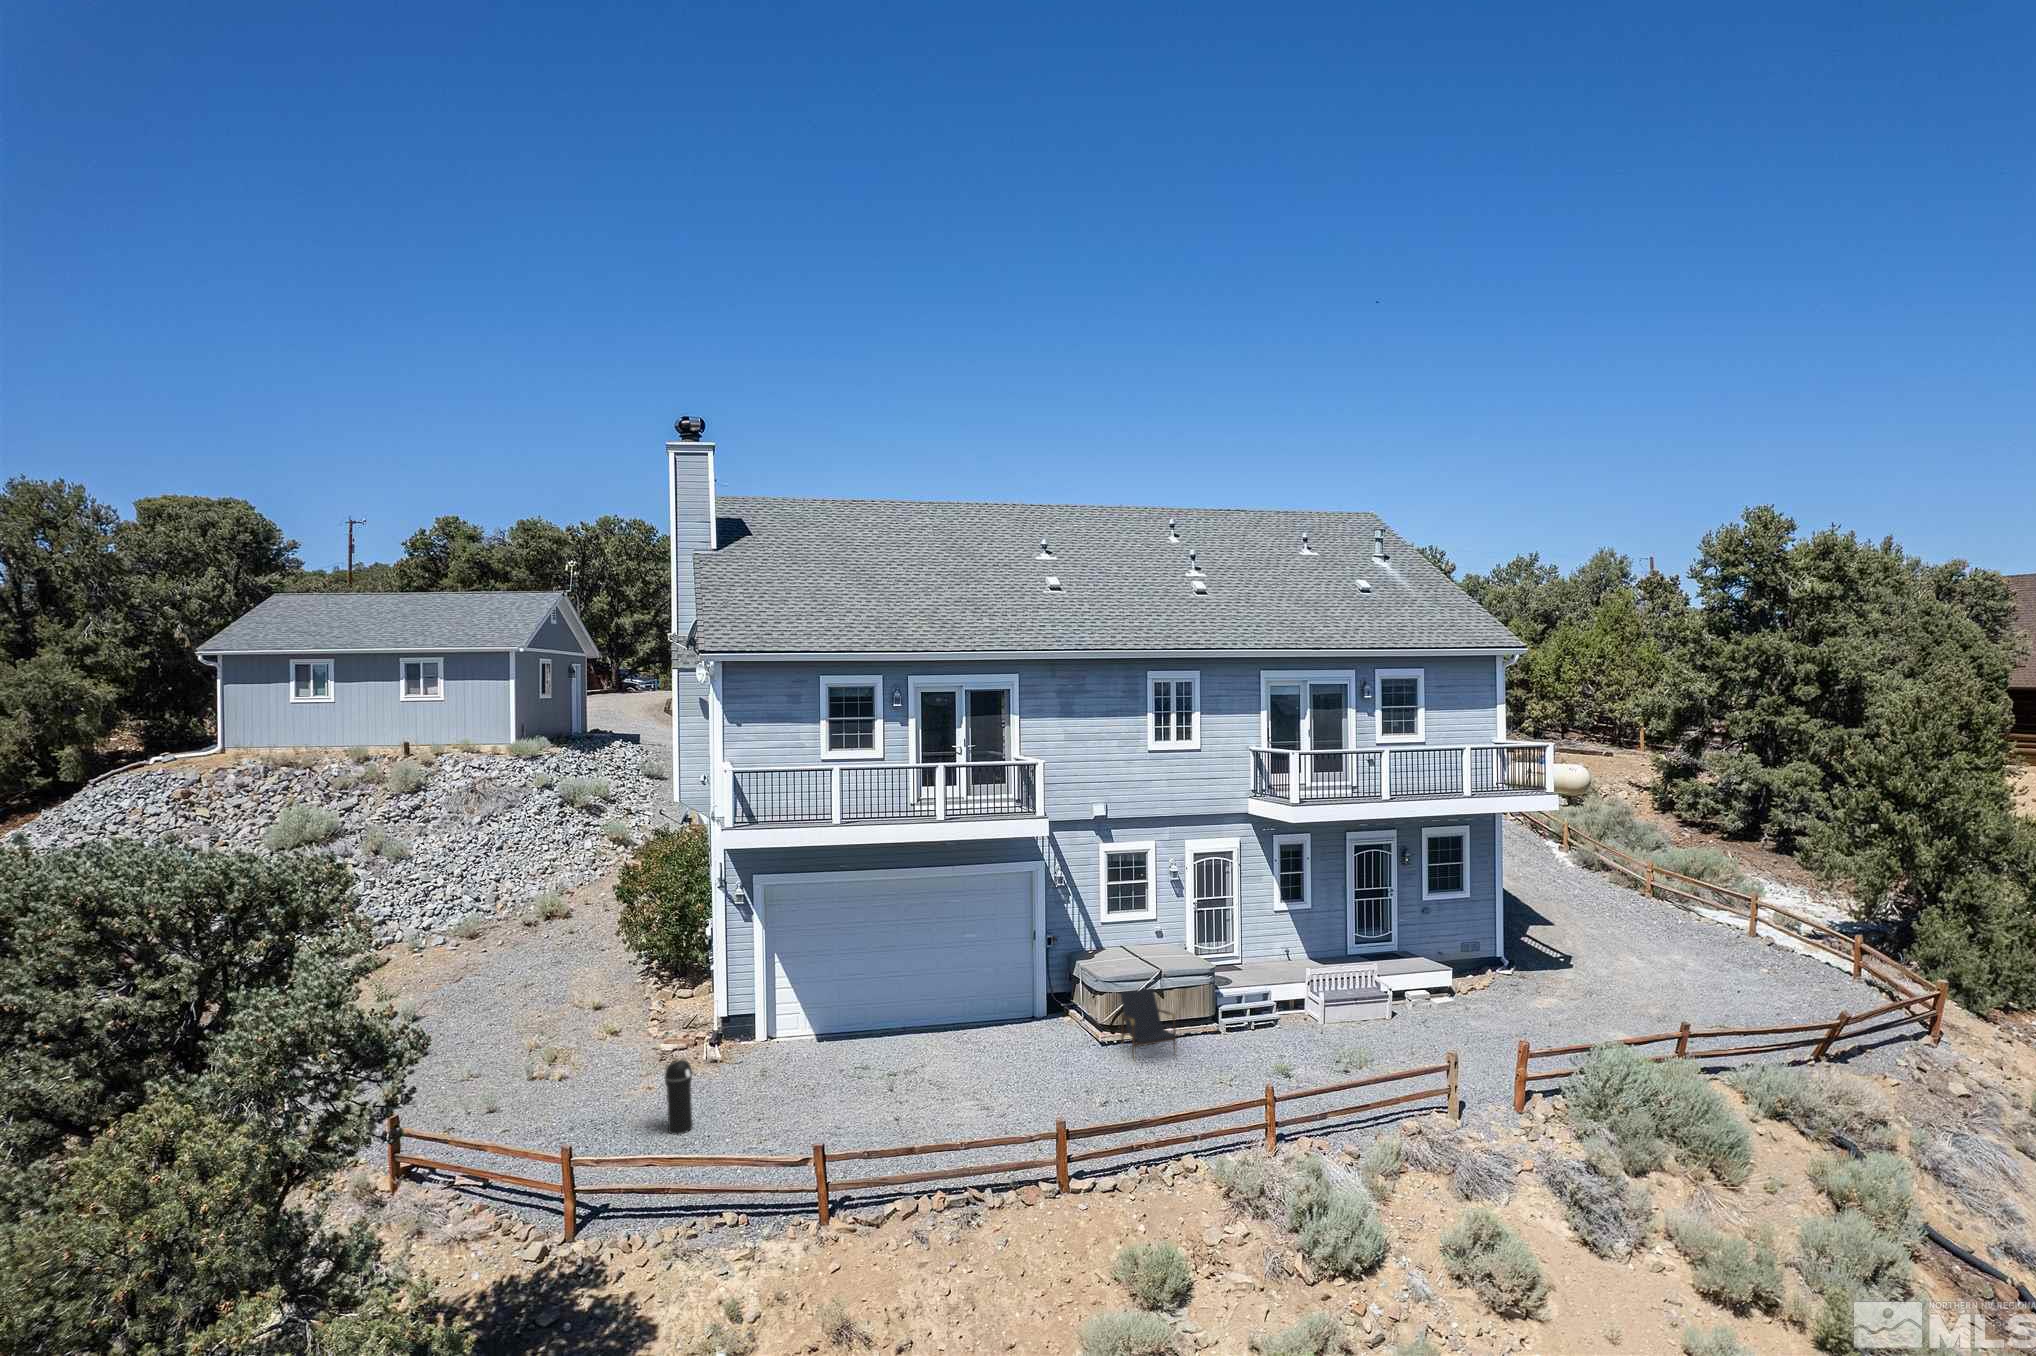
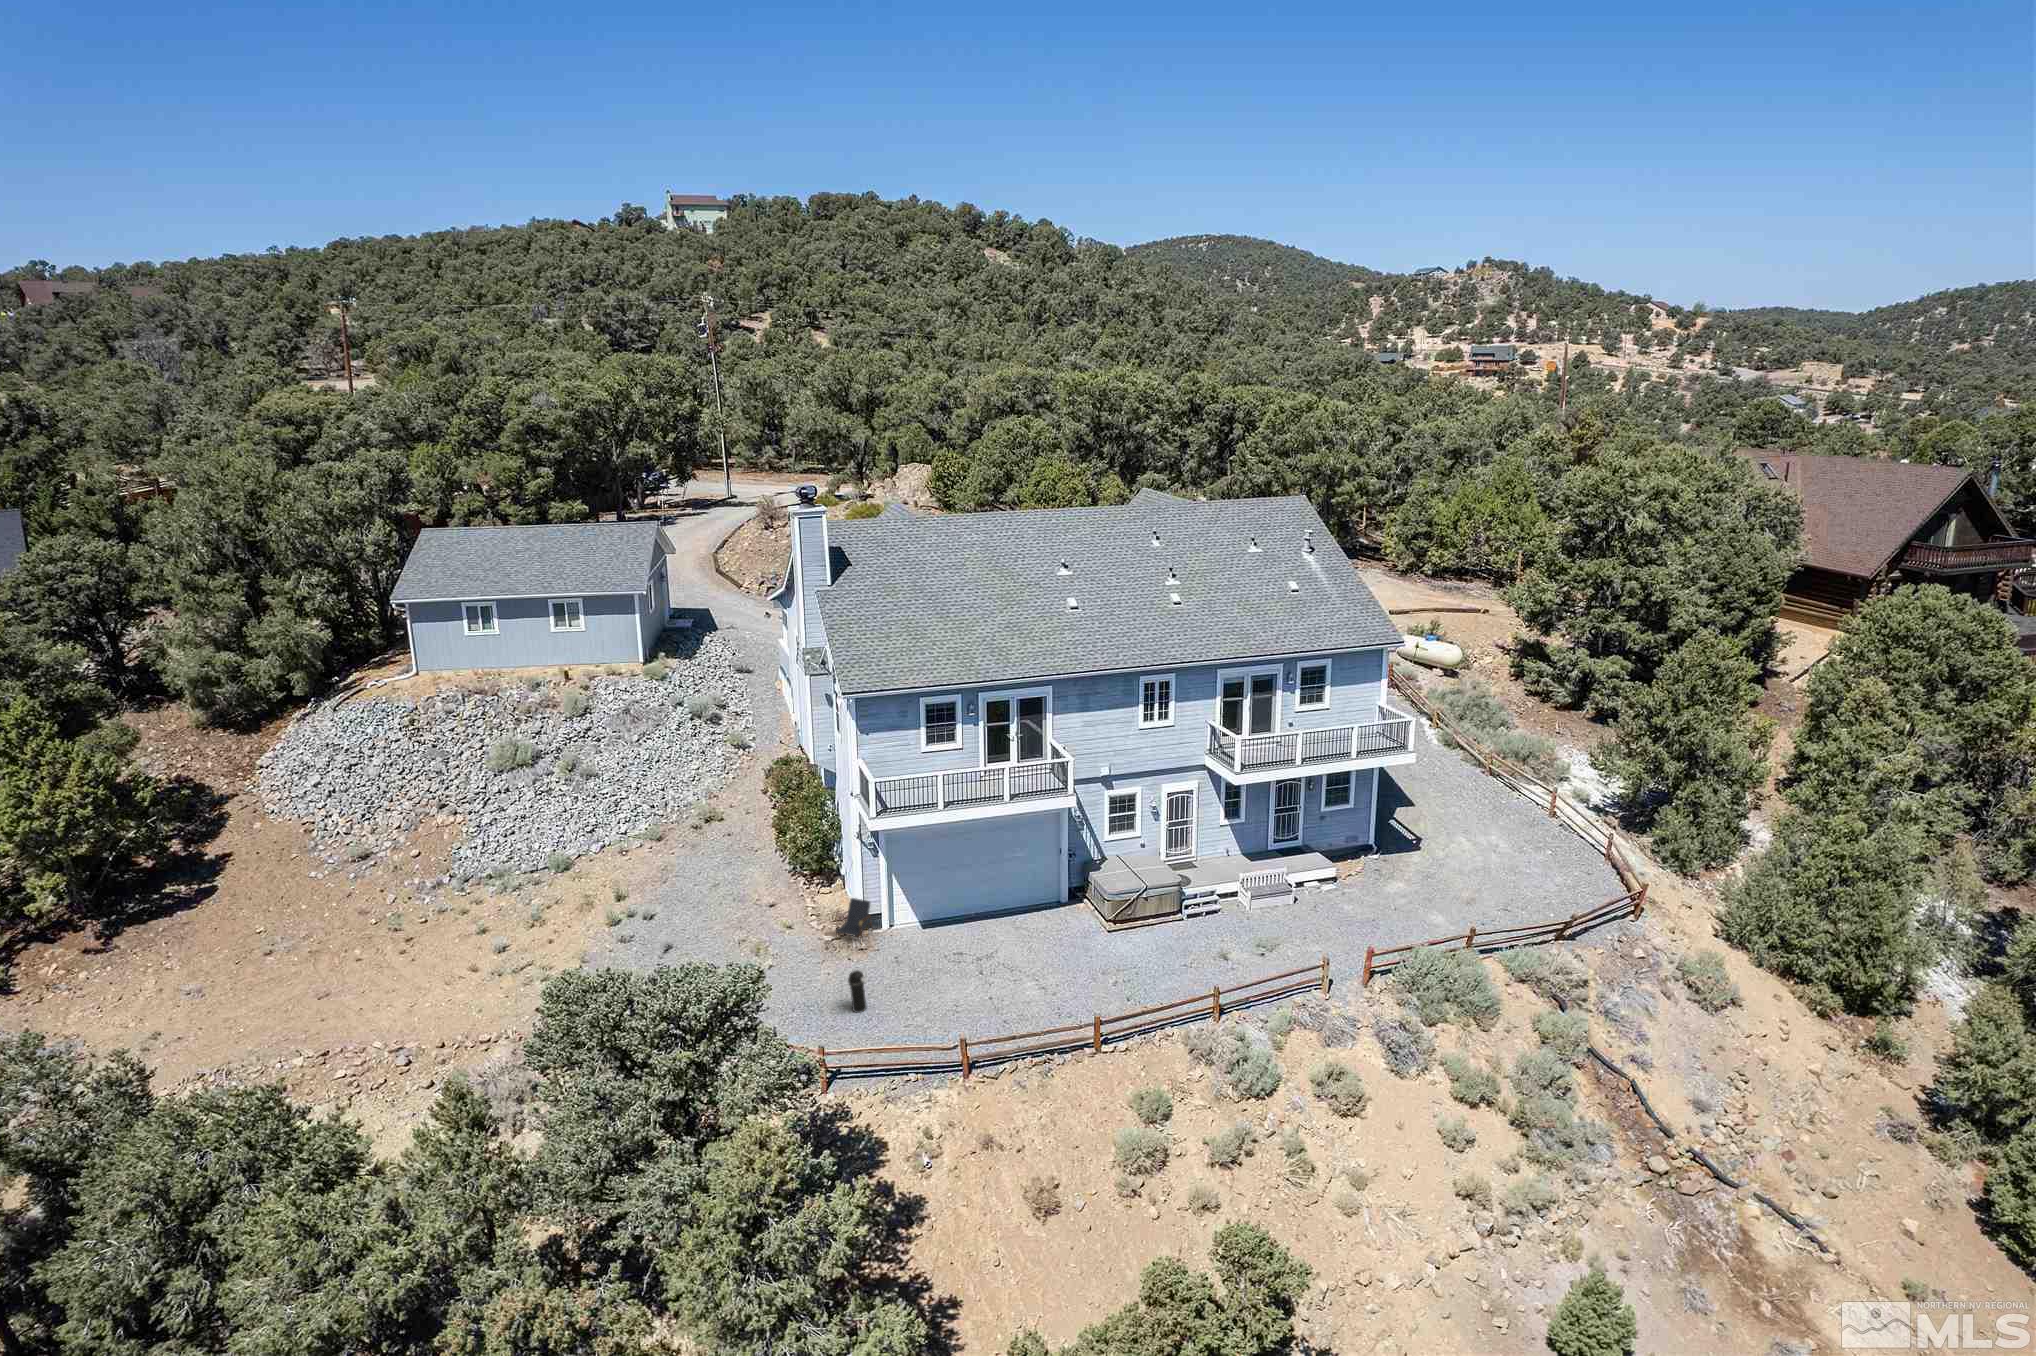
lounge chair: present [1120,988,1176,1060] -> present [835,898,872,942]

